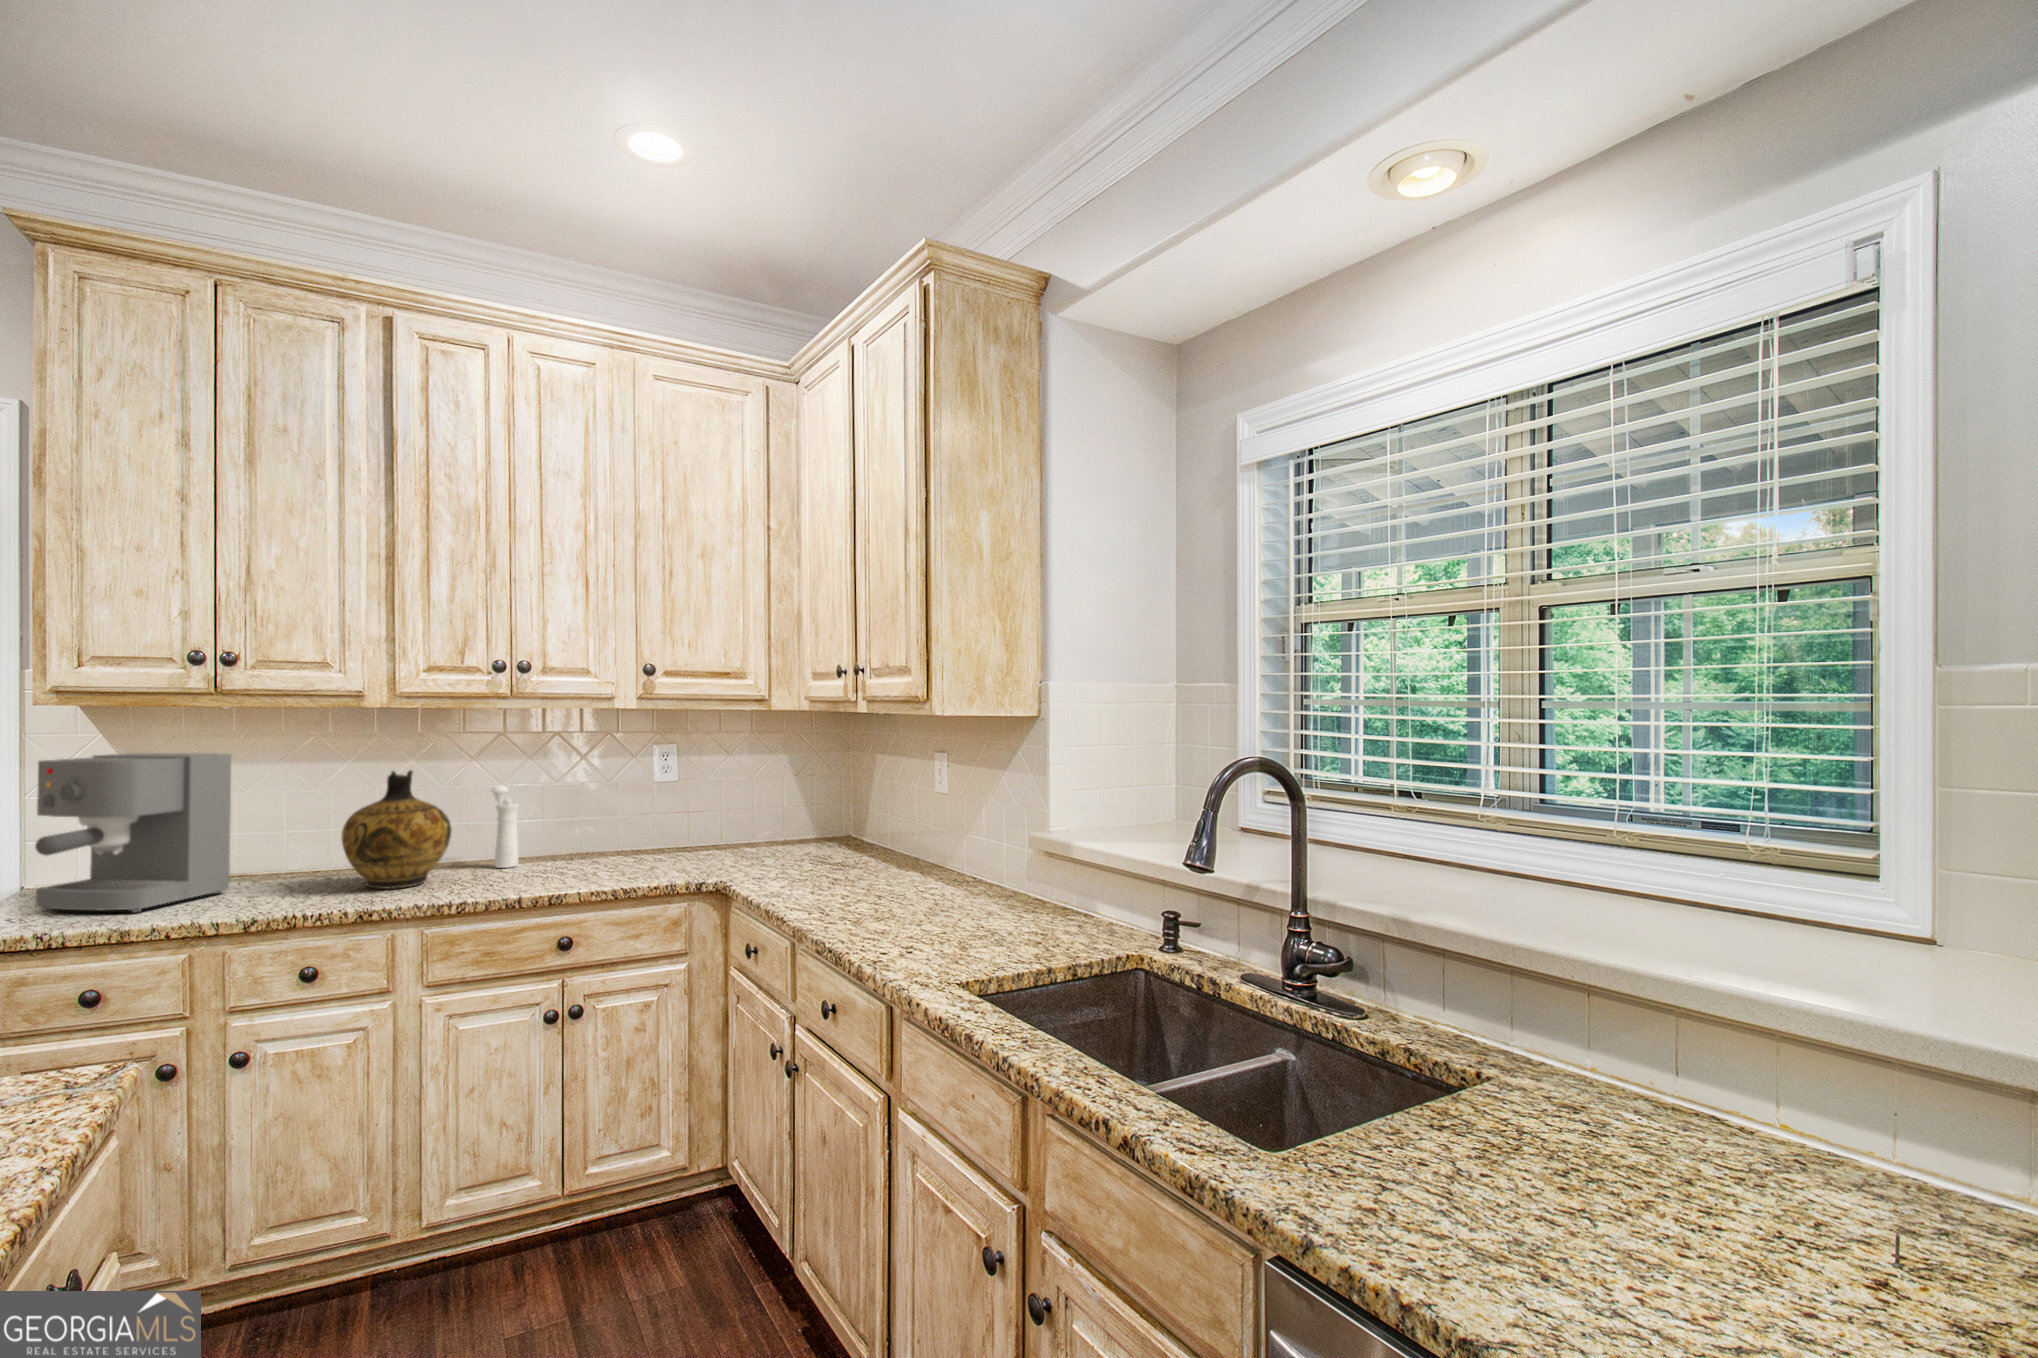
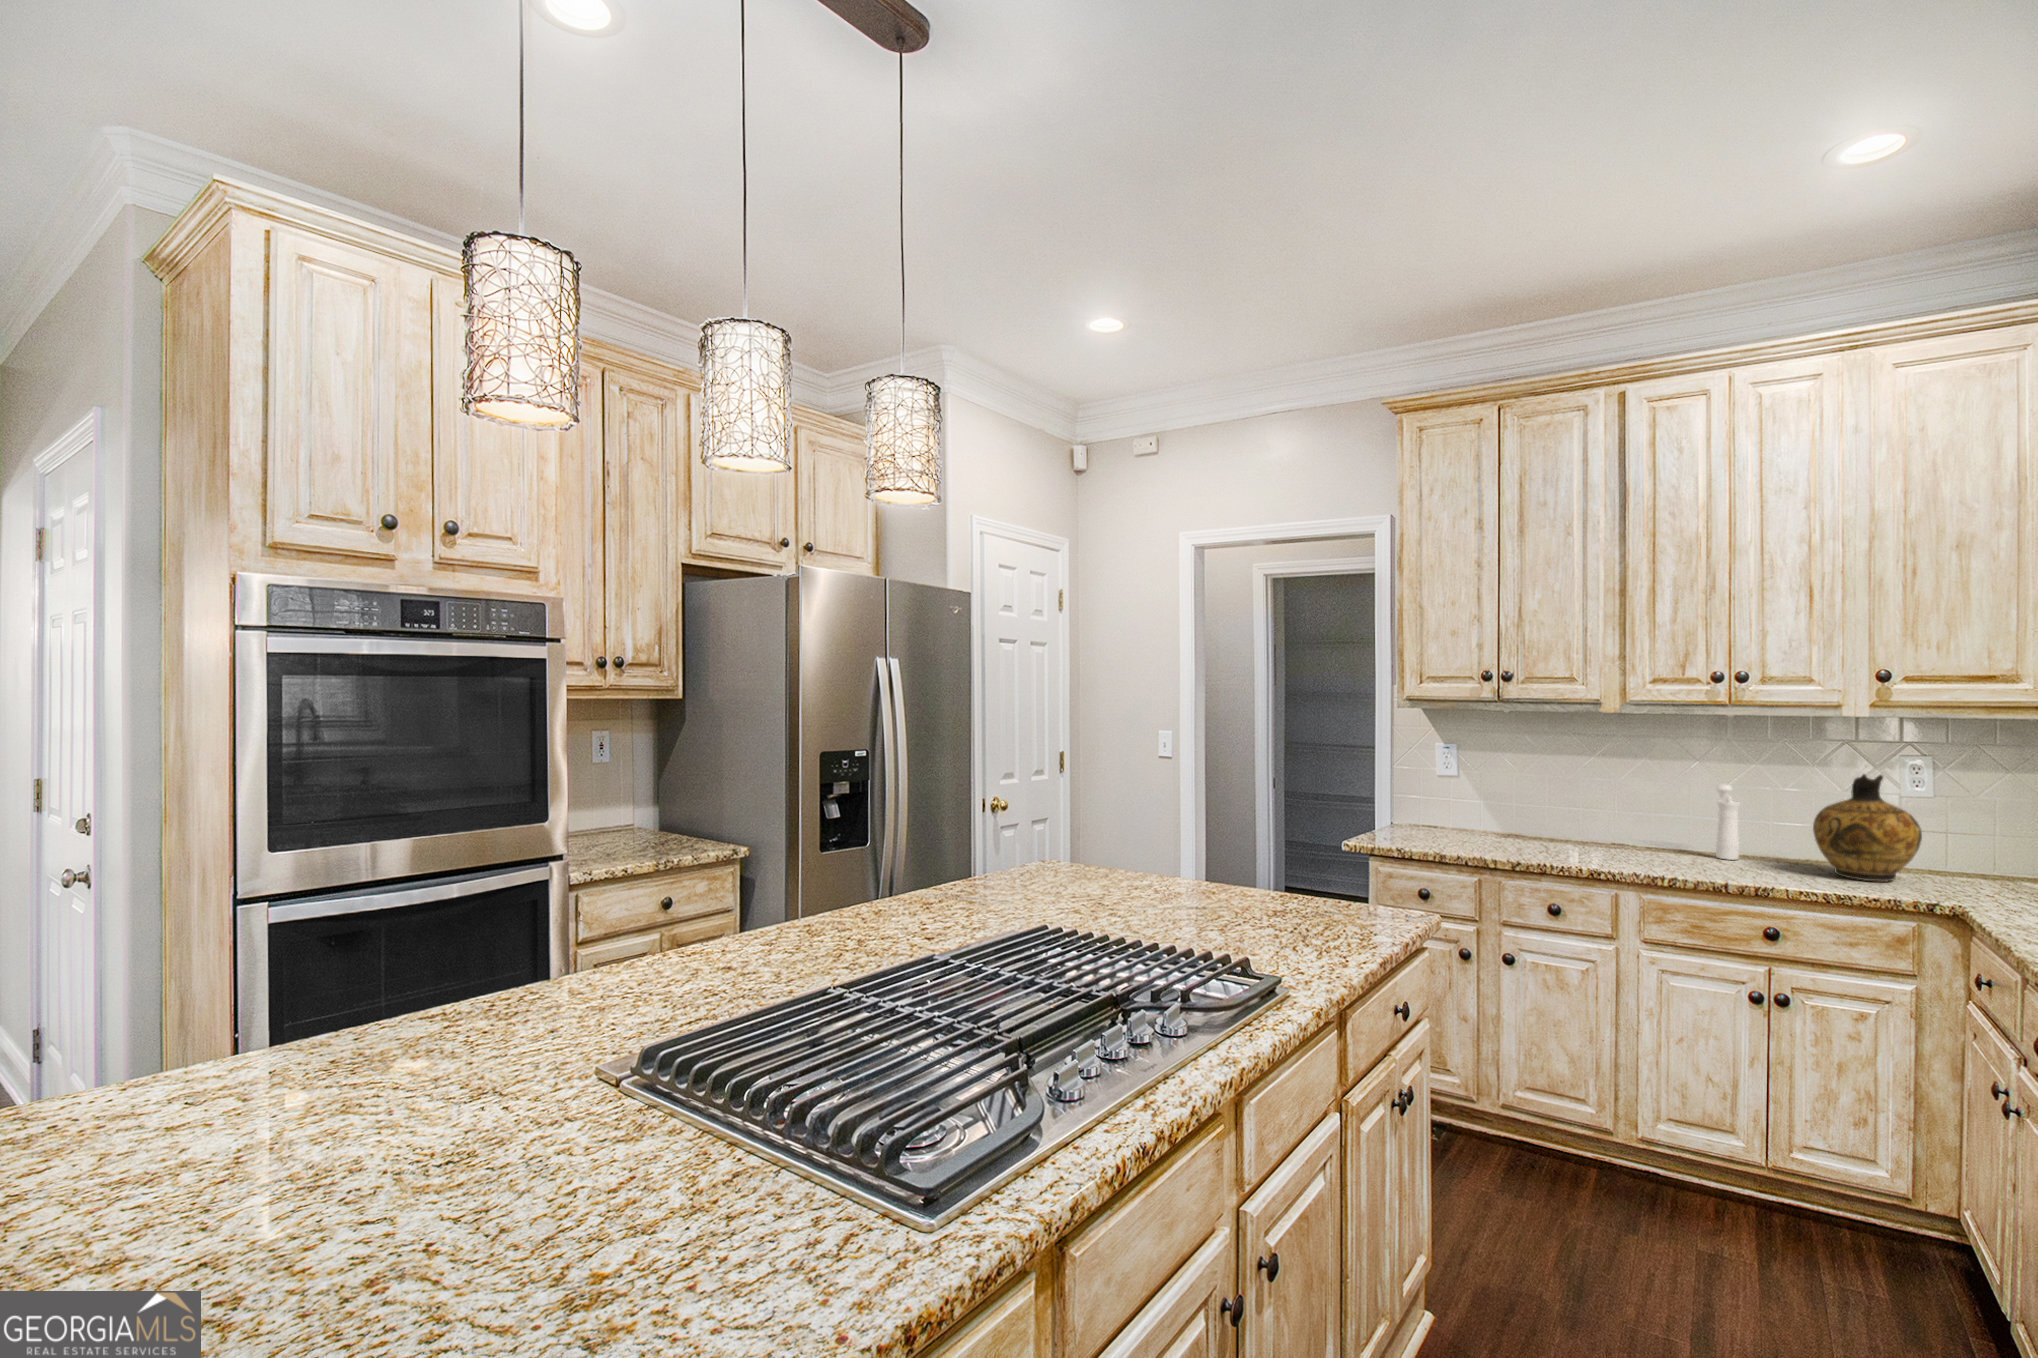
coffee maker: present [35,753,232,913] -> none [1401,736,1510,843]
ceramic jug: present [342,770,452,889] -> present [1813,774,1922,882]

